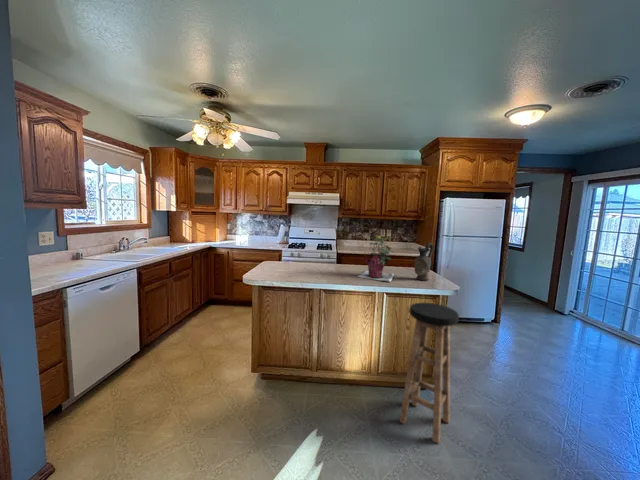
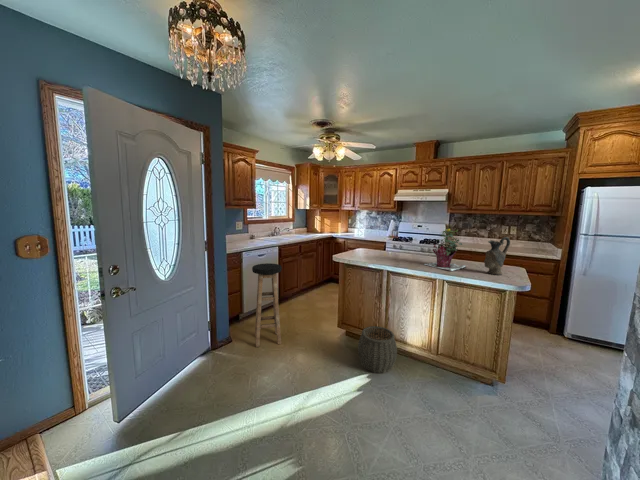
bar stool: present [400,303,459,443] -> present [252,263,282,347]
woven basket: none [294,360,343,425] -> present [358,326,397,373]

